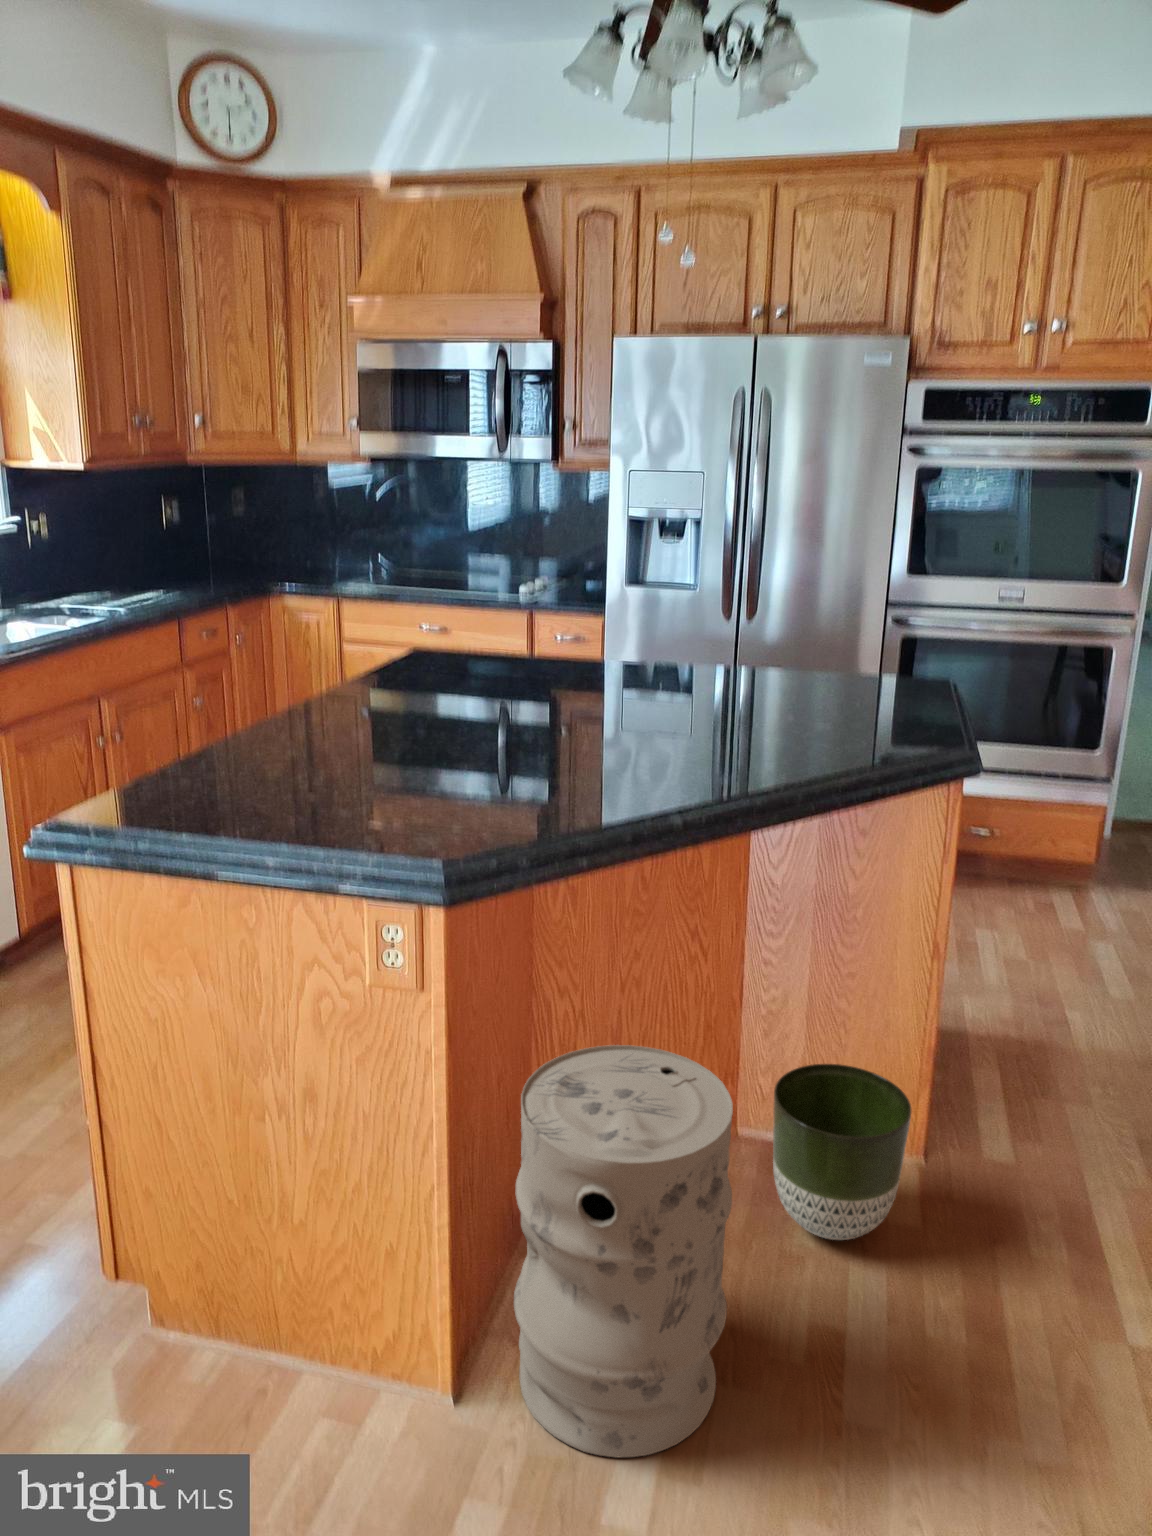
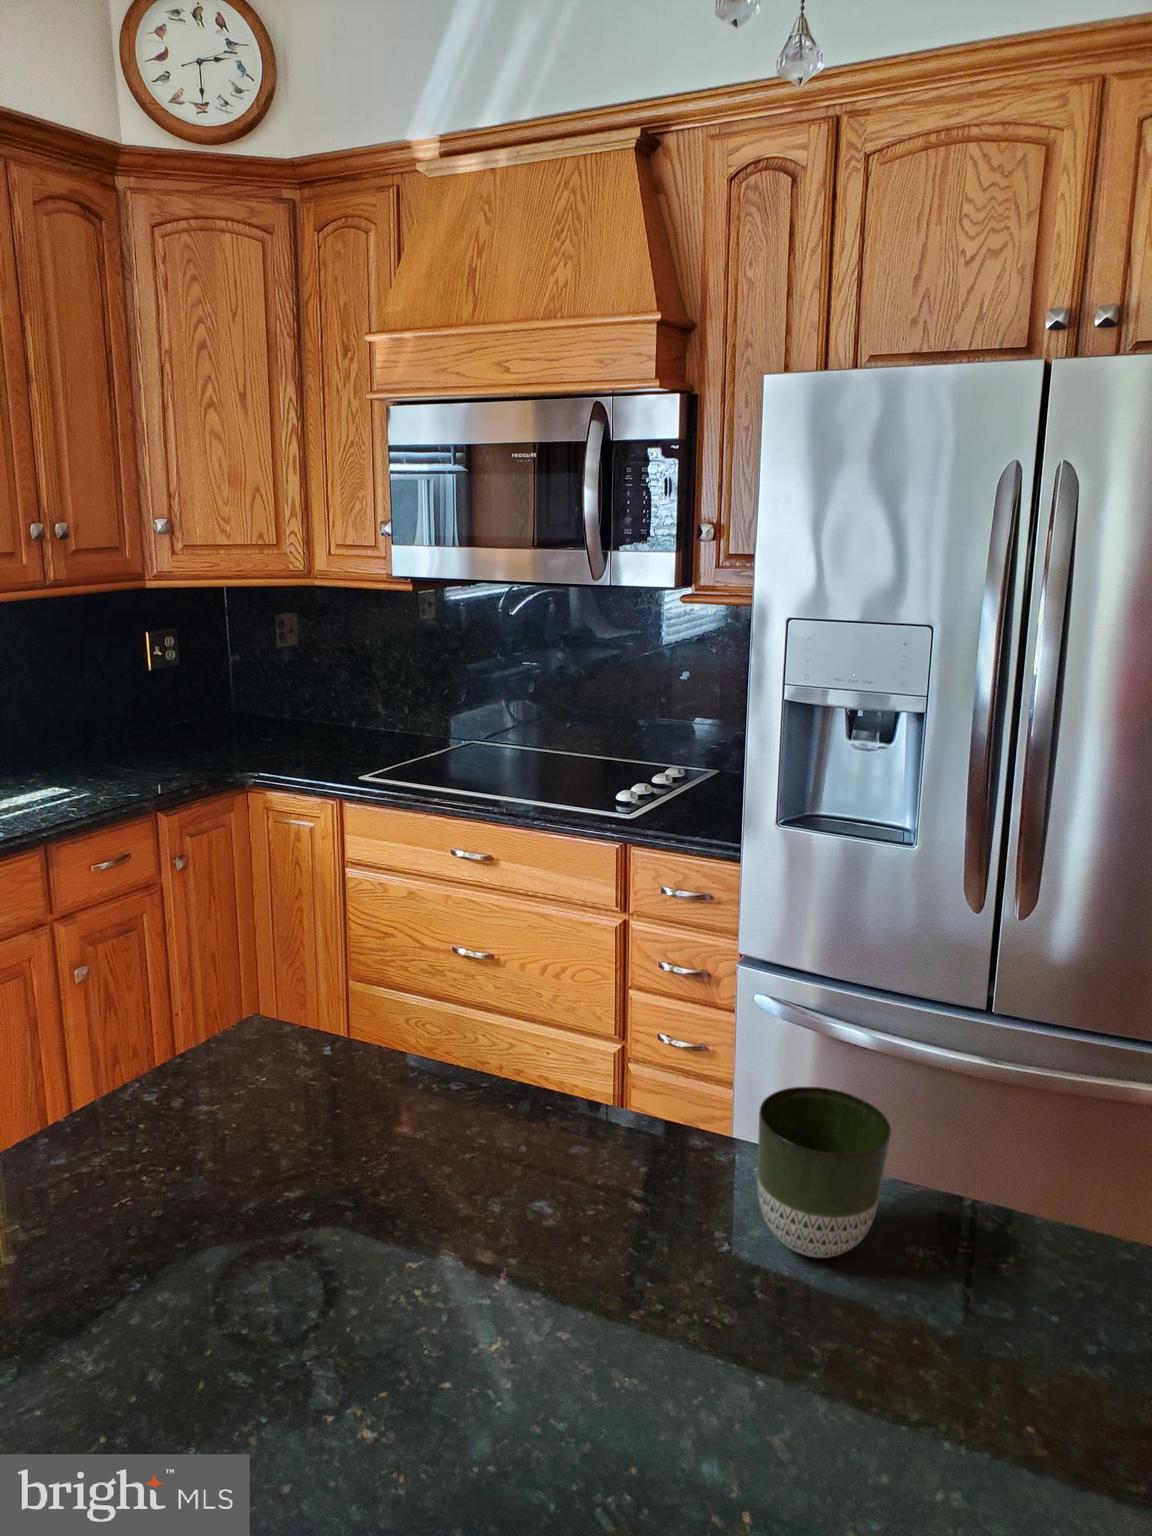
trash can: present [514,1045,733,1457] -> none [513,1058,727,1461]

